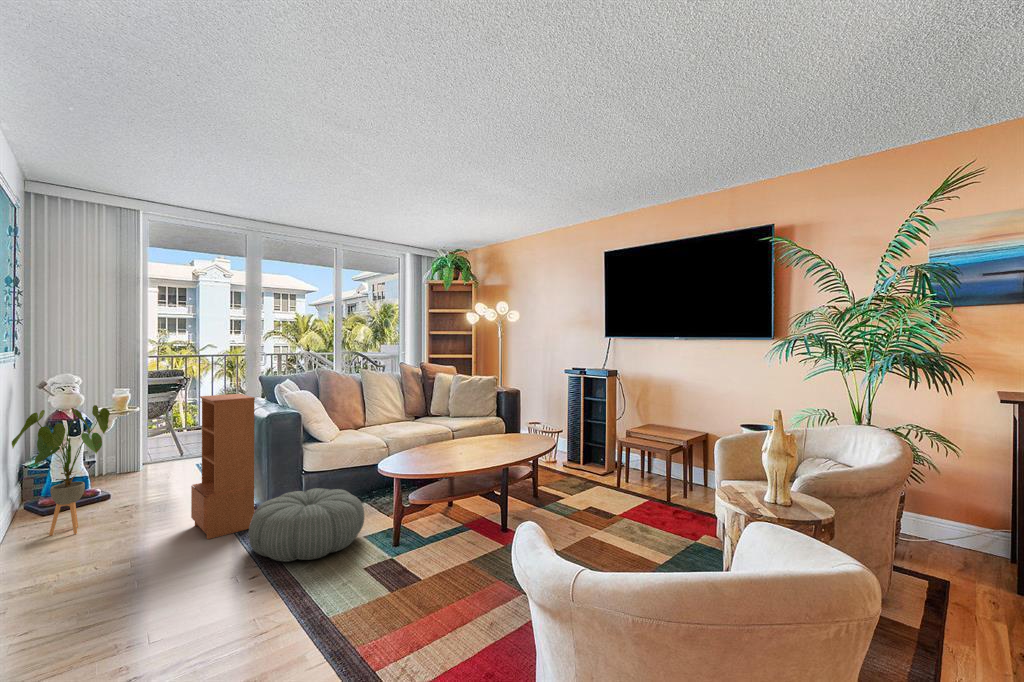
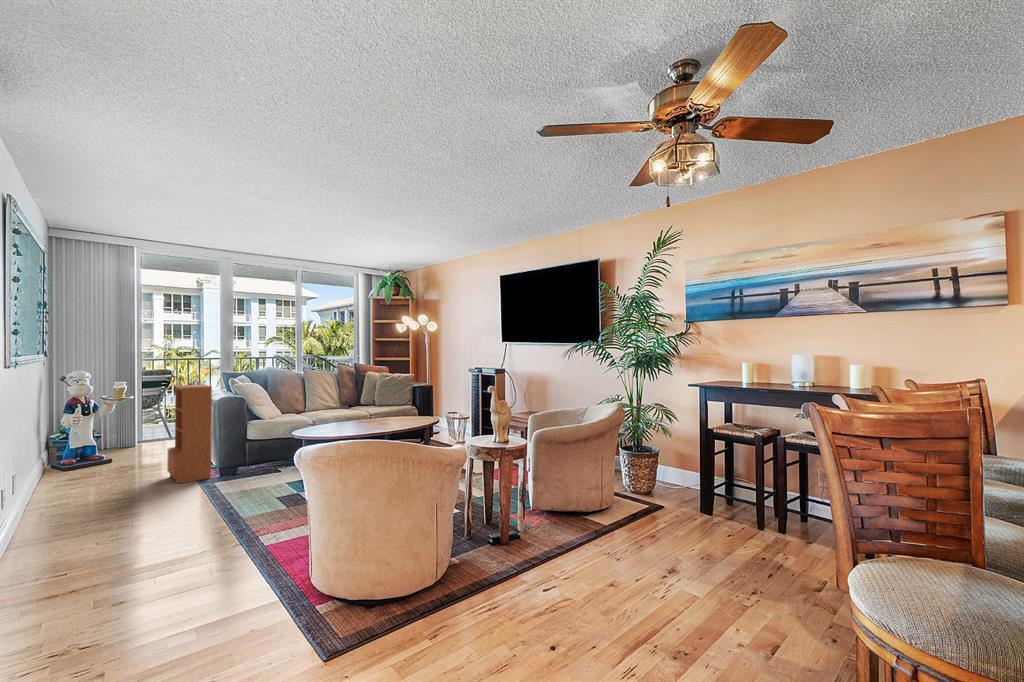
house plant: present [12,405,110,535] -> none [43,392,111,482]
pouf: present [249,488,365,562] -> none [202,450,286,494]

